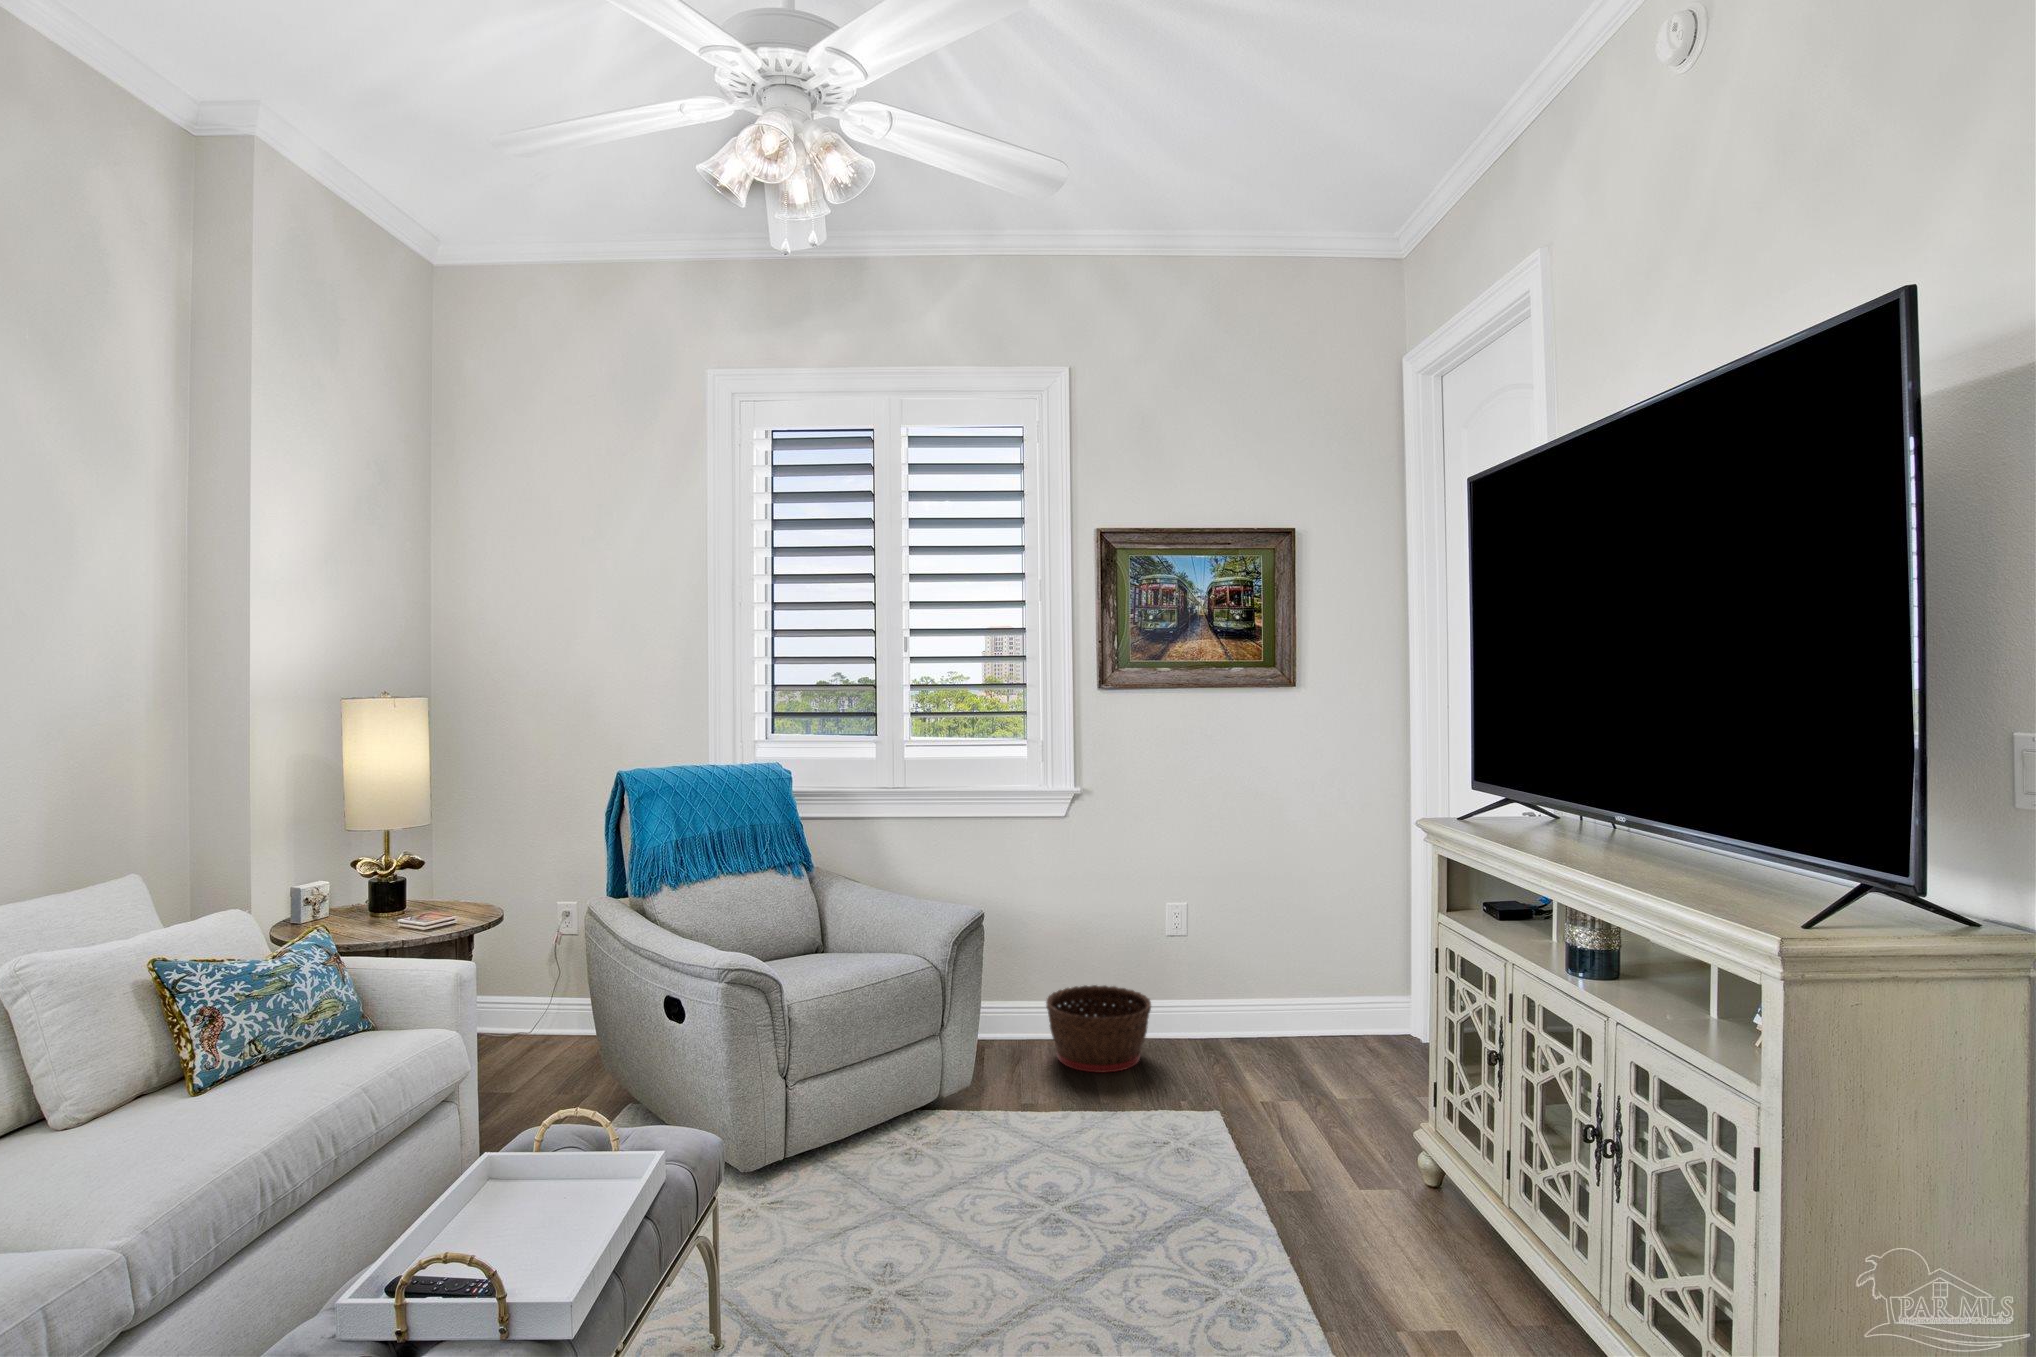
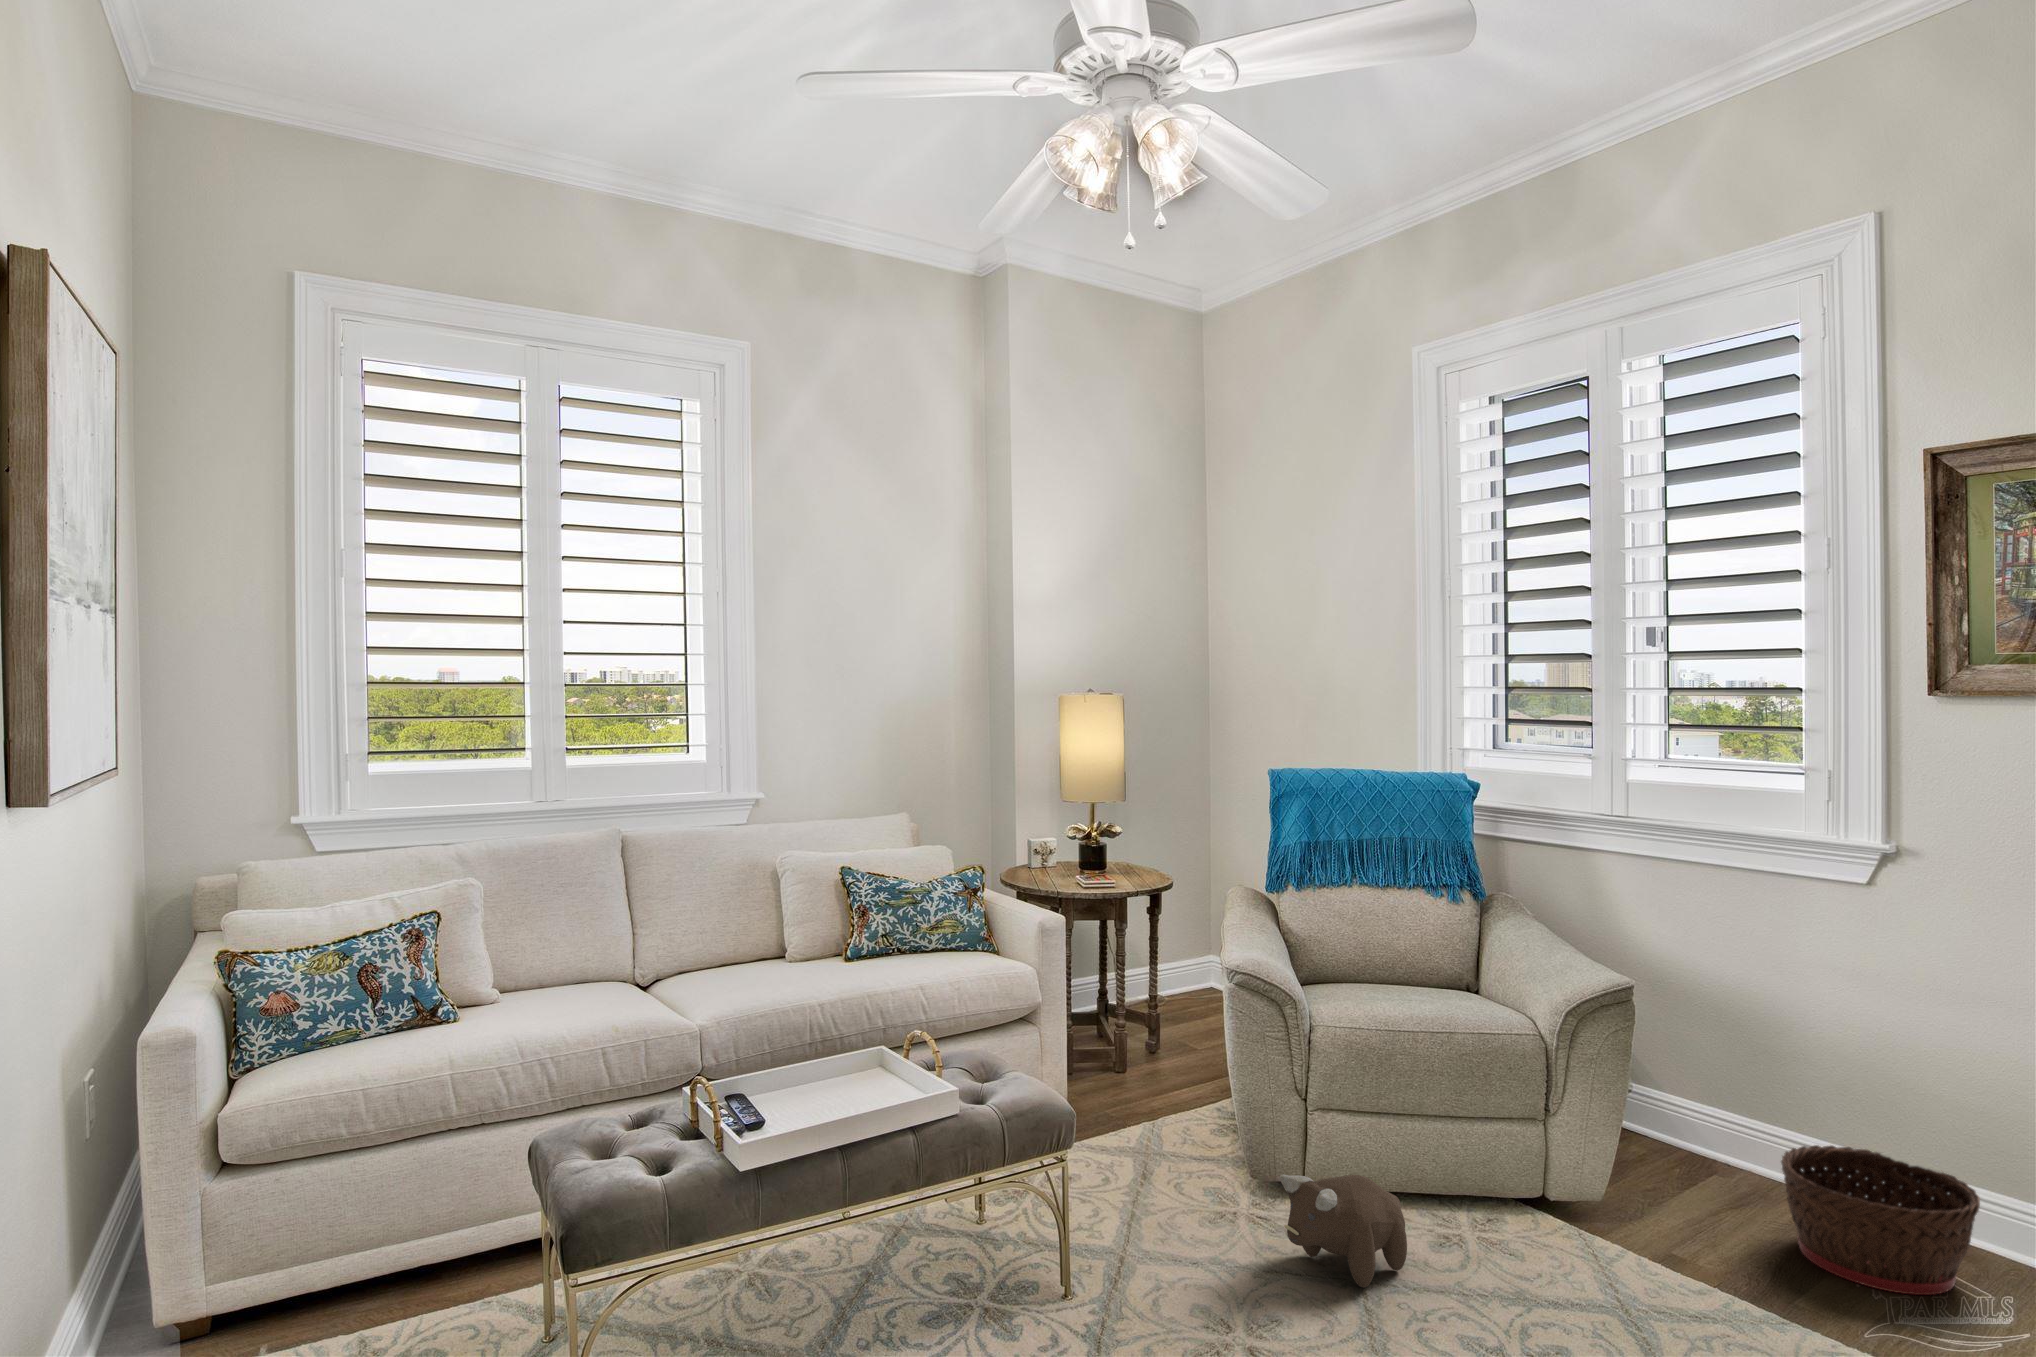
plush toy: none [811,1117,897,1210] -> present [1280,1174,1407,1288]

